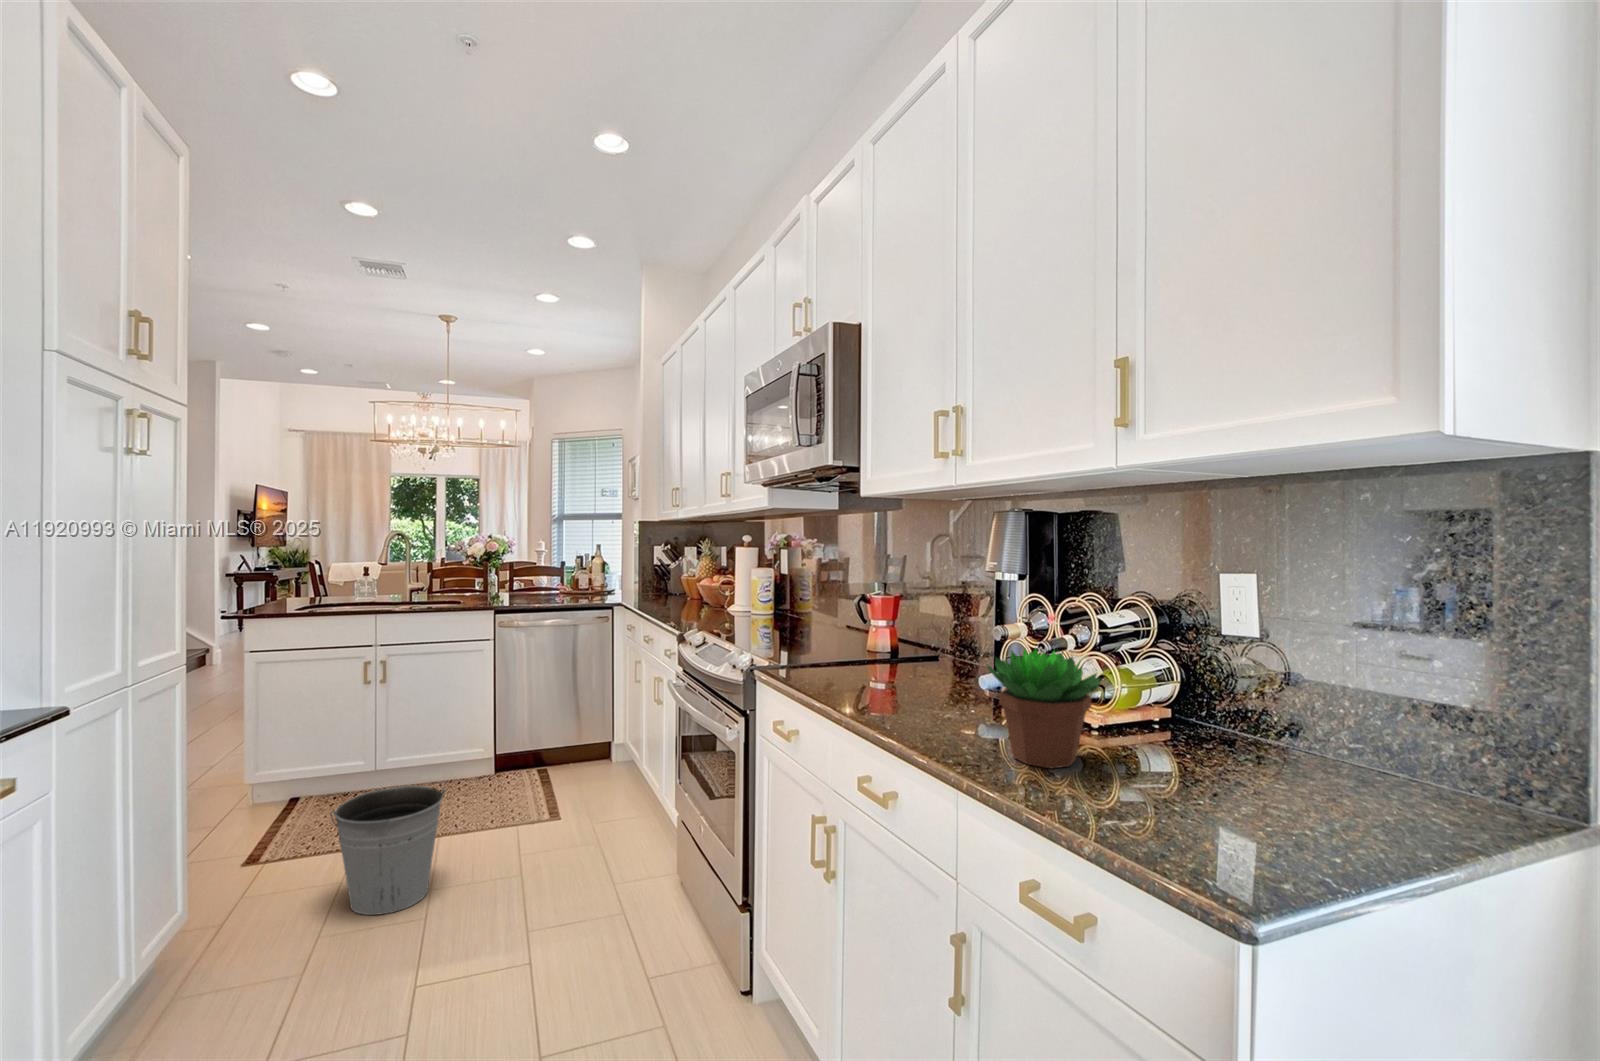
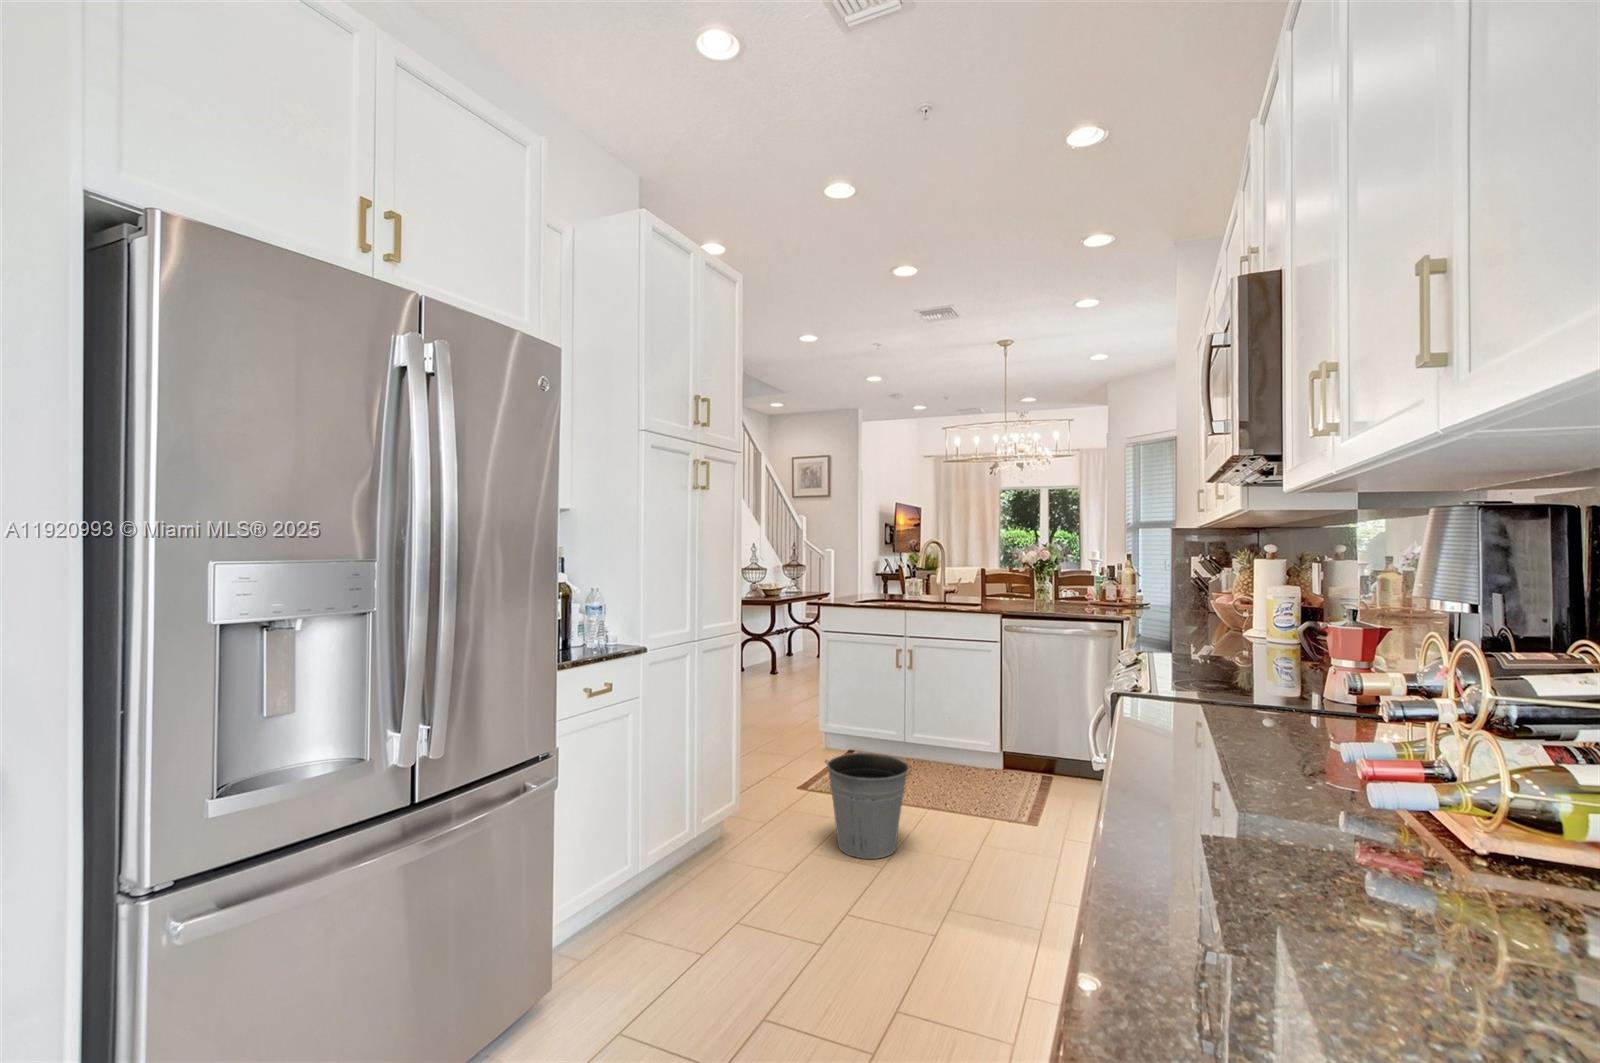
succulent plant: present [987,649,1100,768] -> none [1170,697,1415,913]

